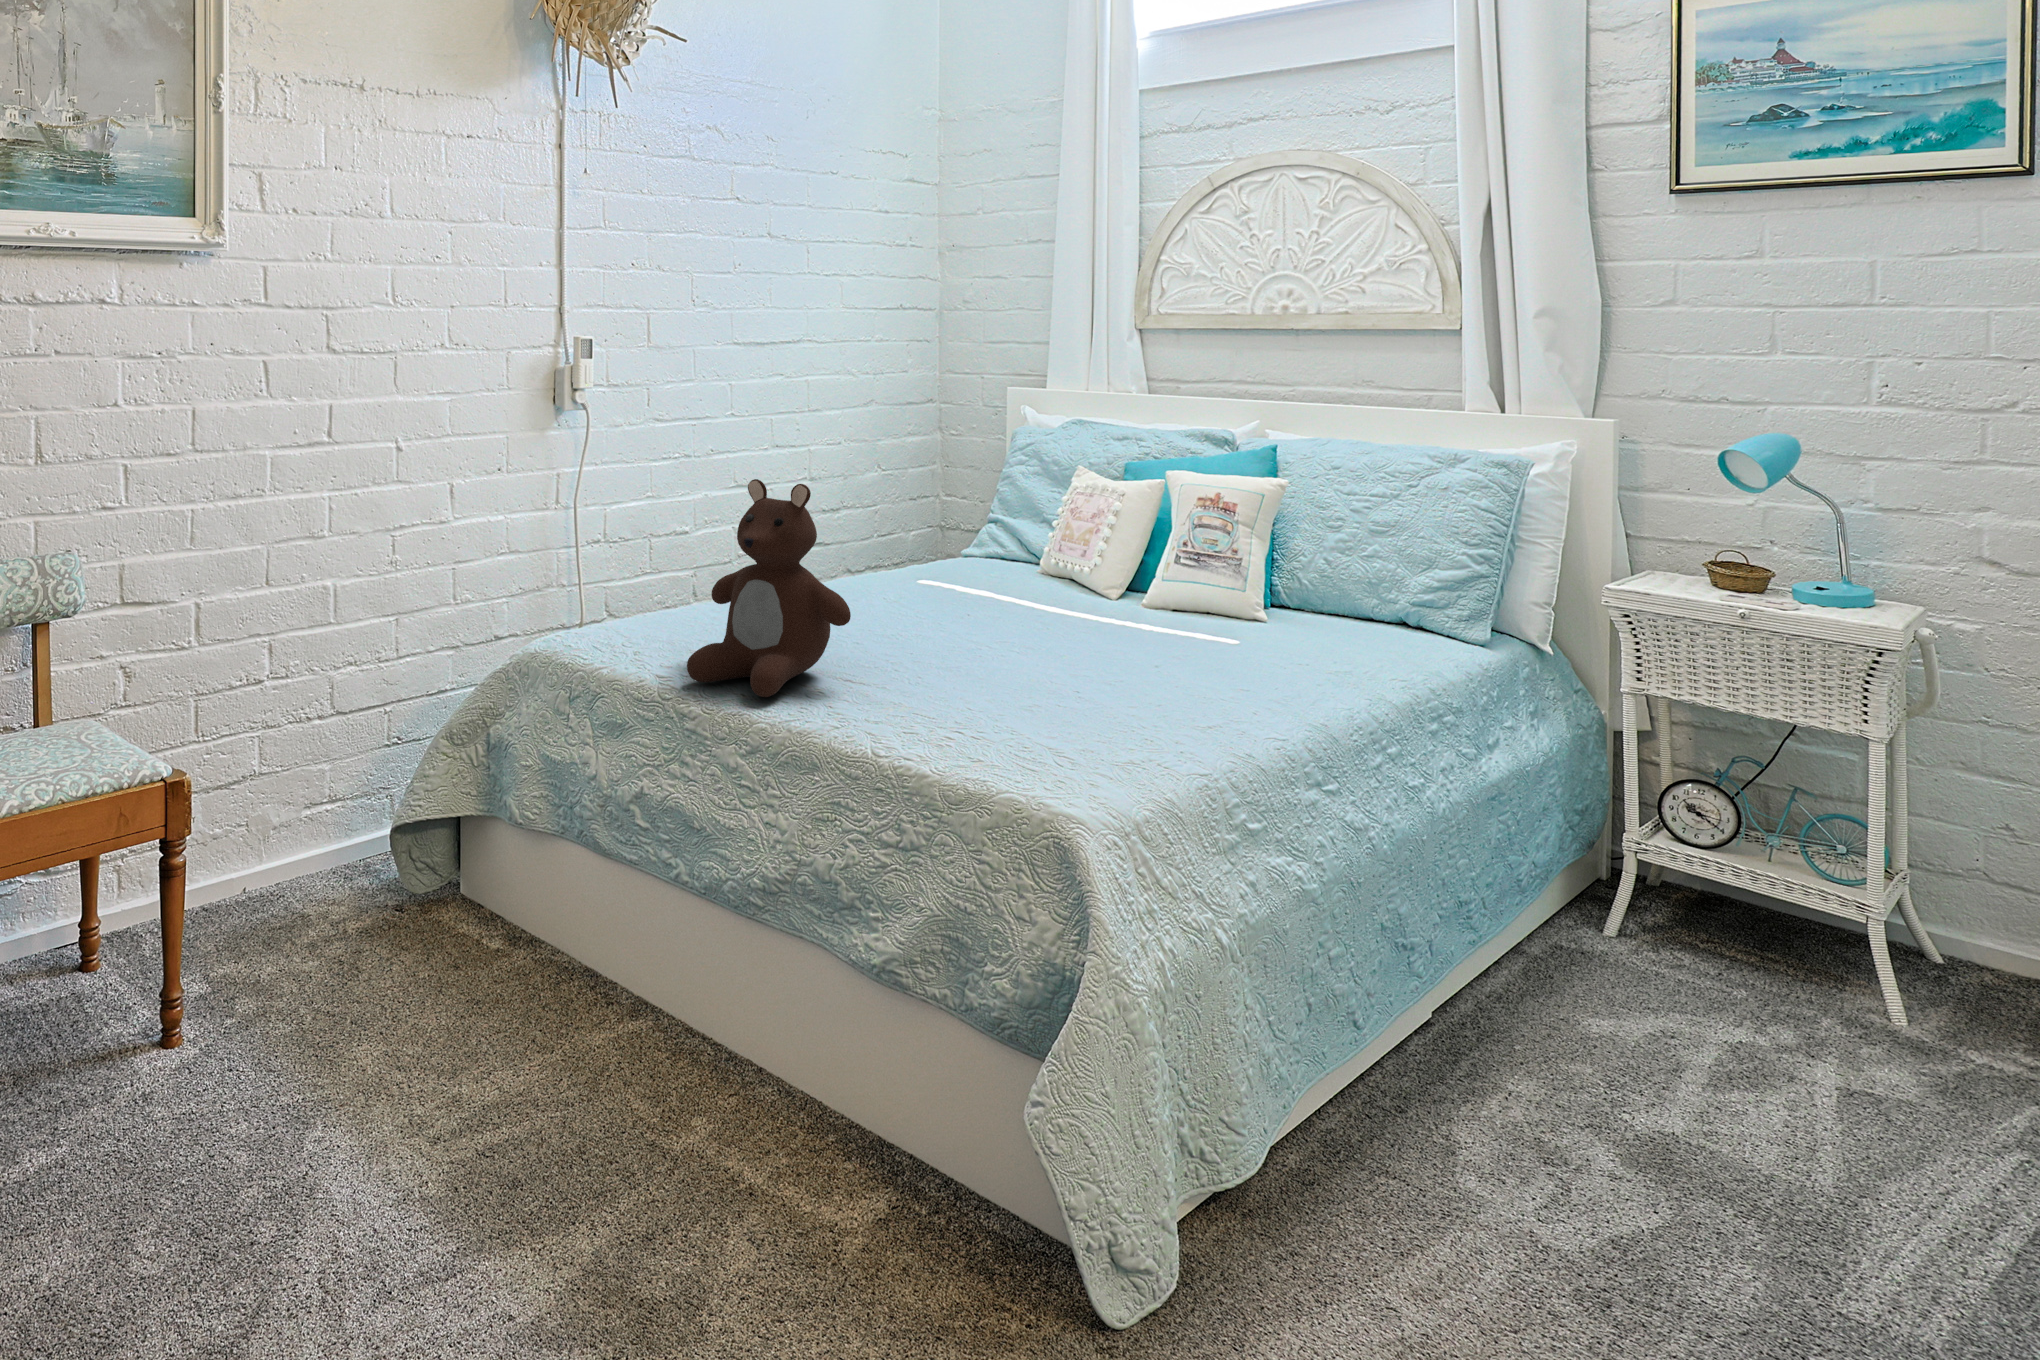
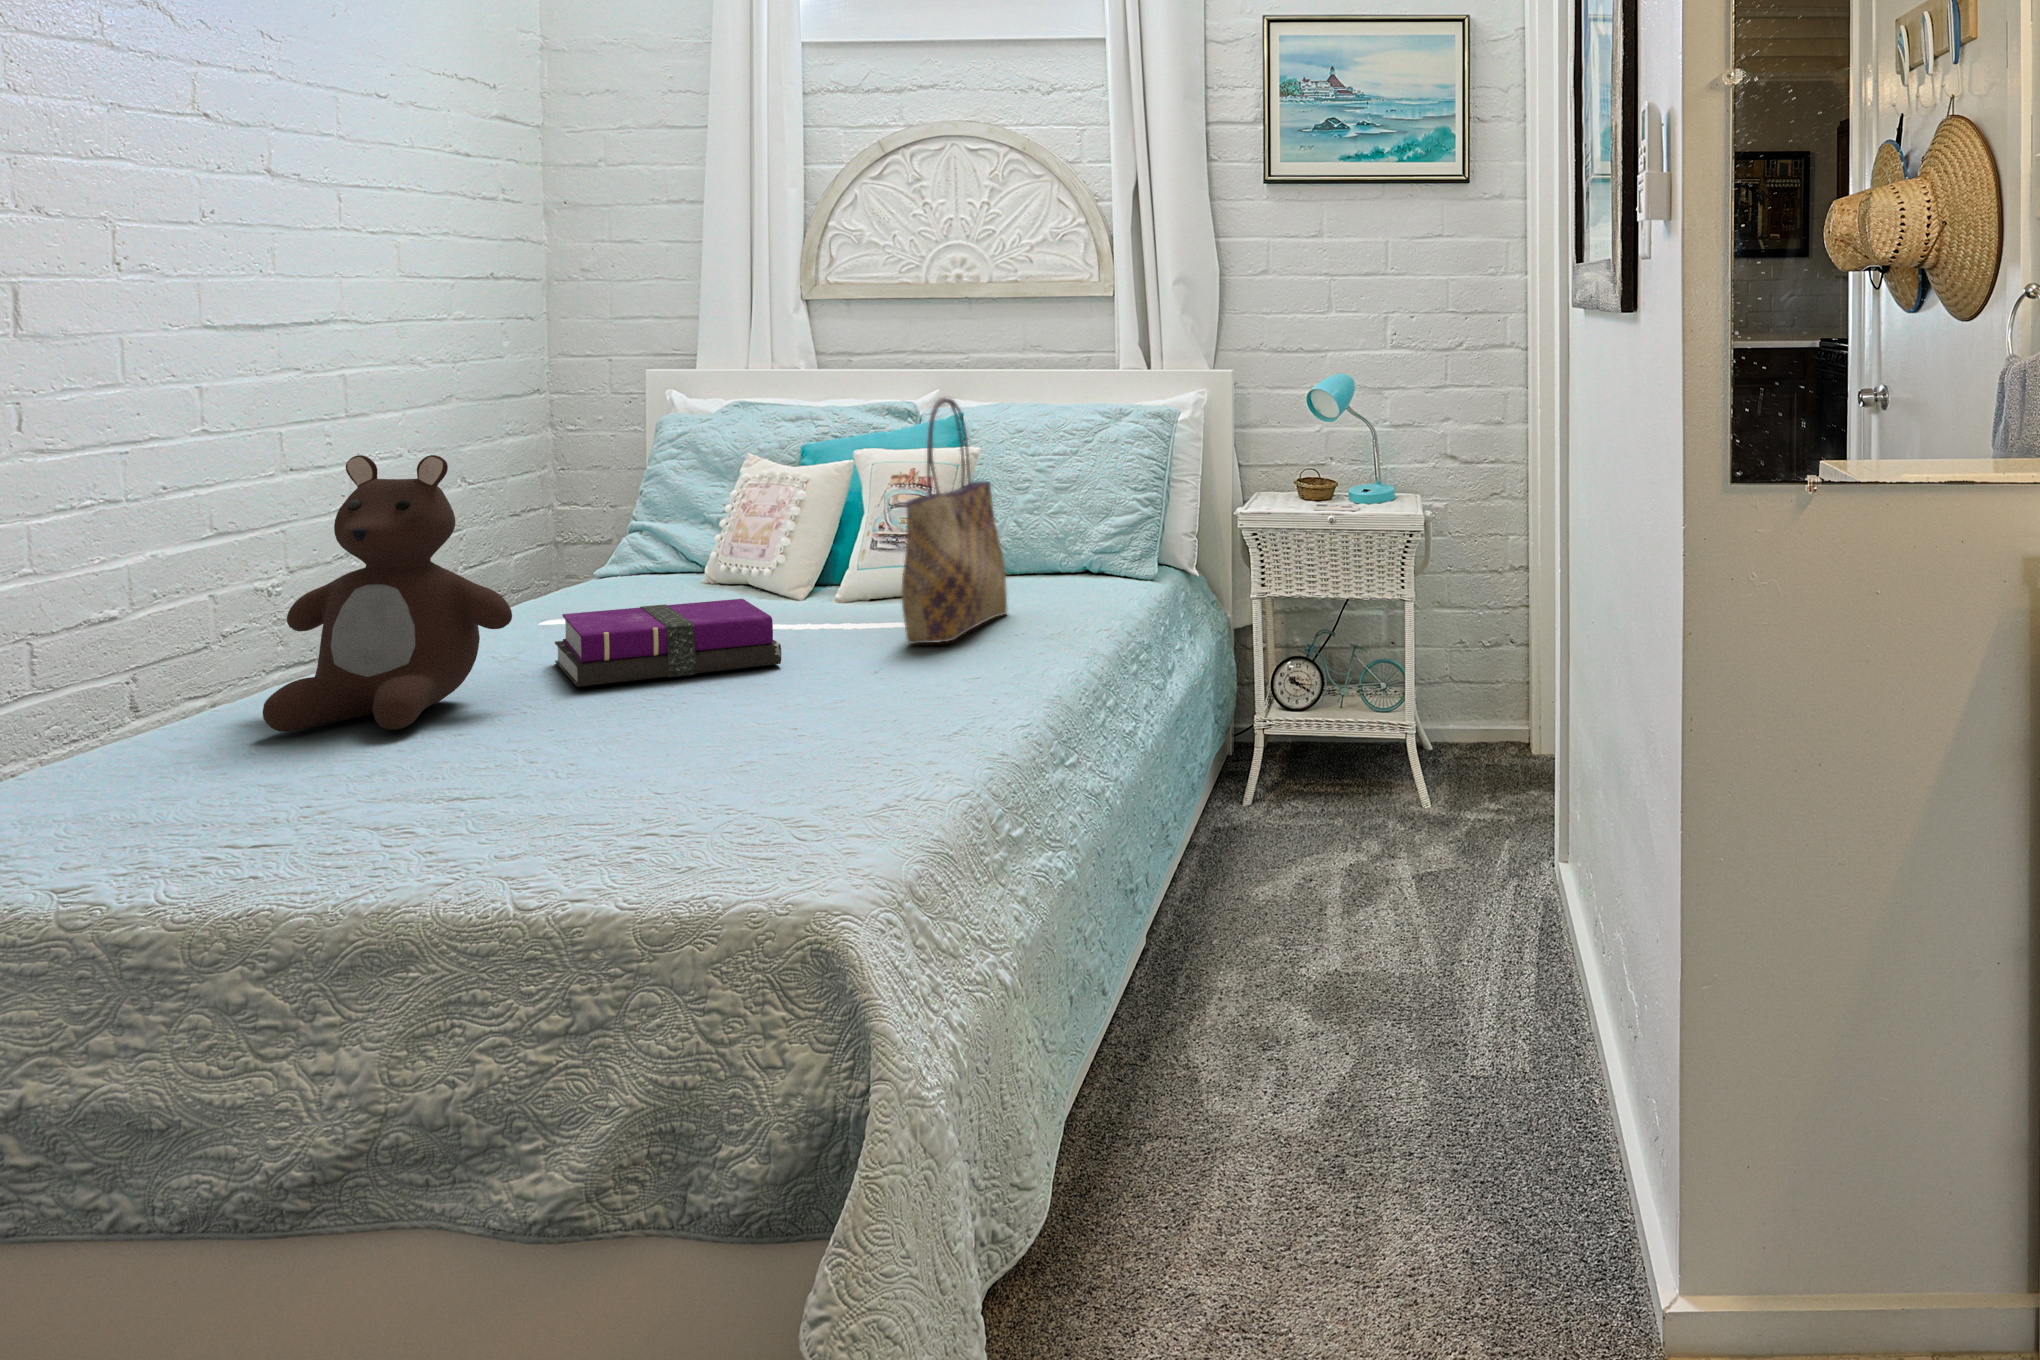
tote bag: none [1185,446,1302,690] -> present [902,397,1007,644]
notebook: none [893,609,1066,686] -> present [555,599,781,687]

